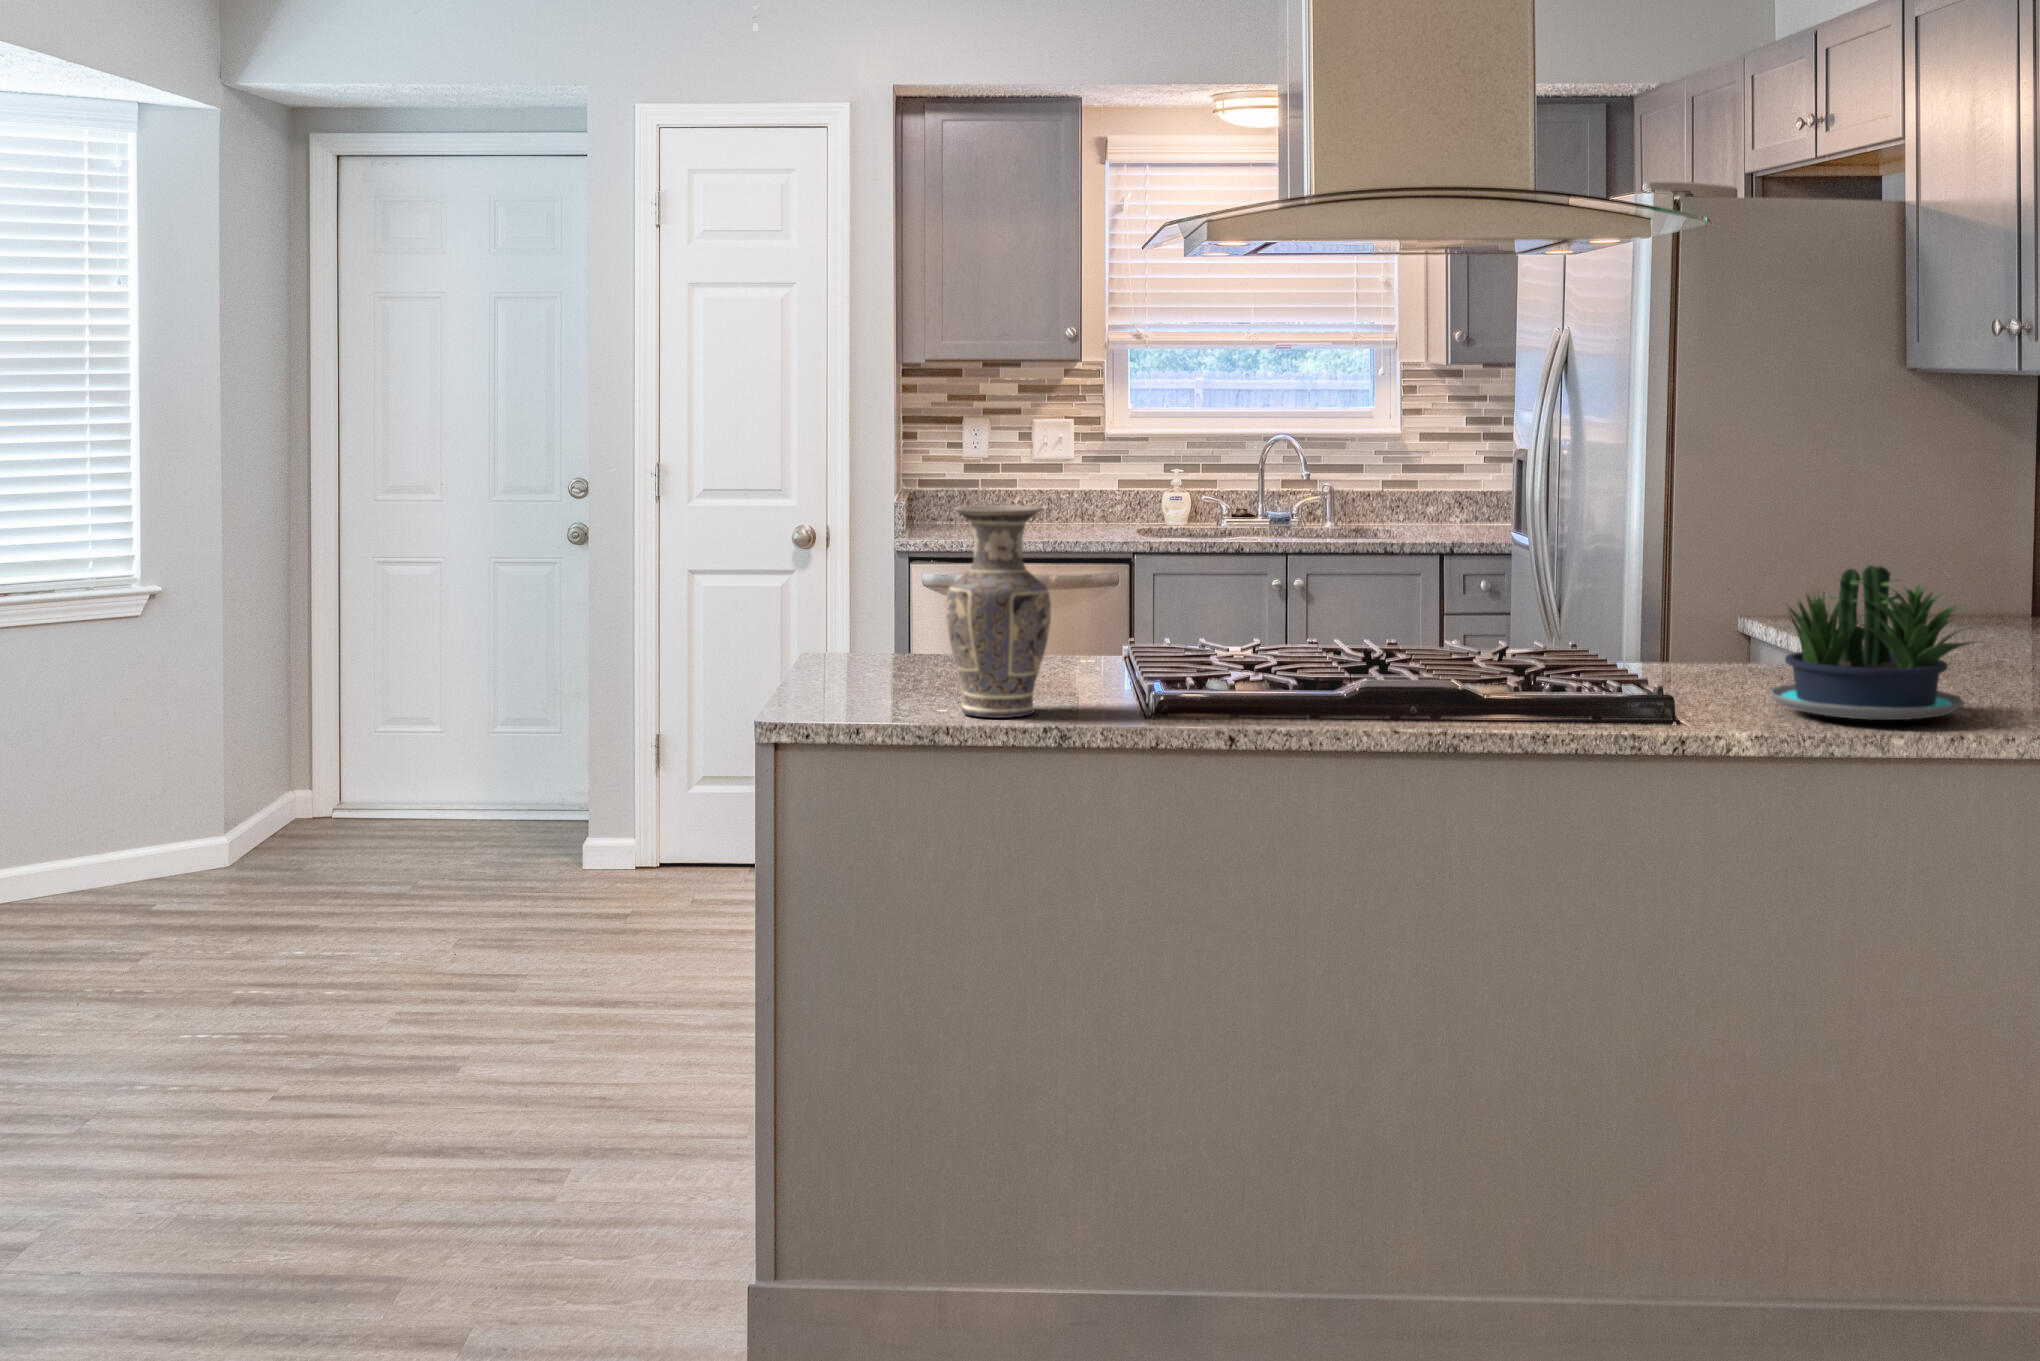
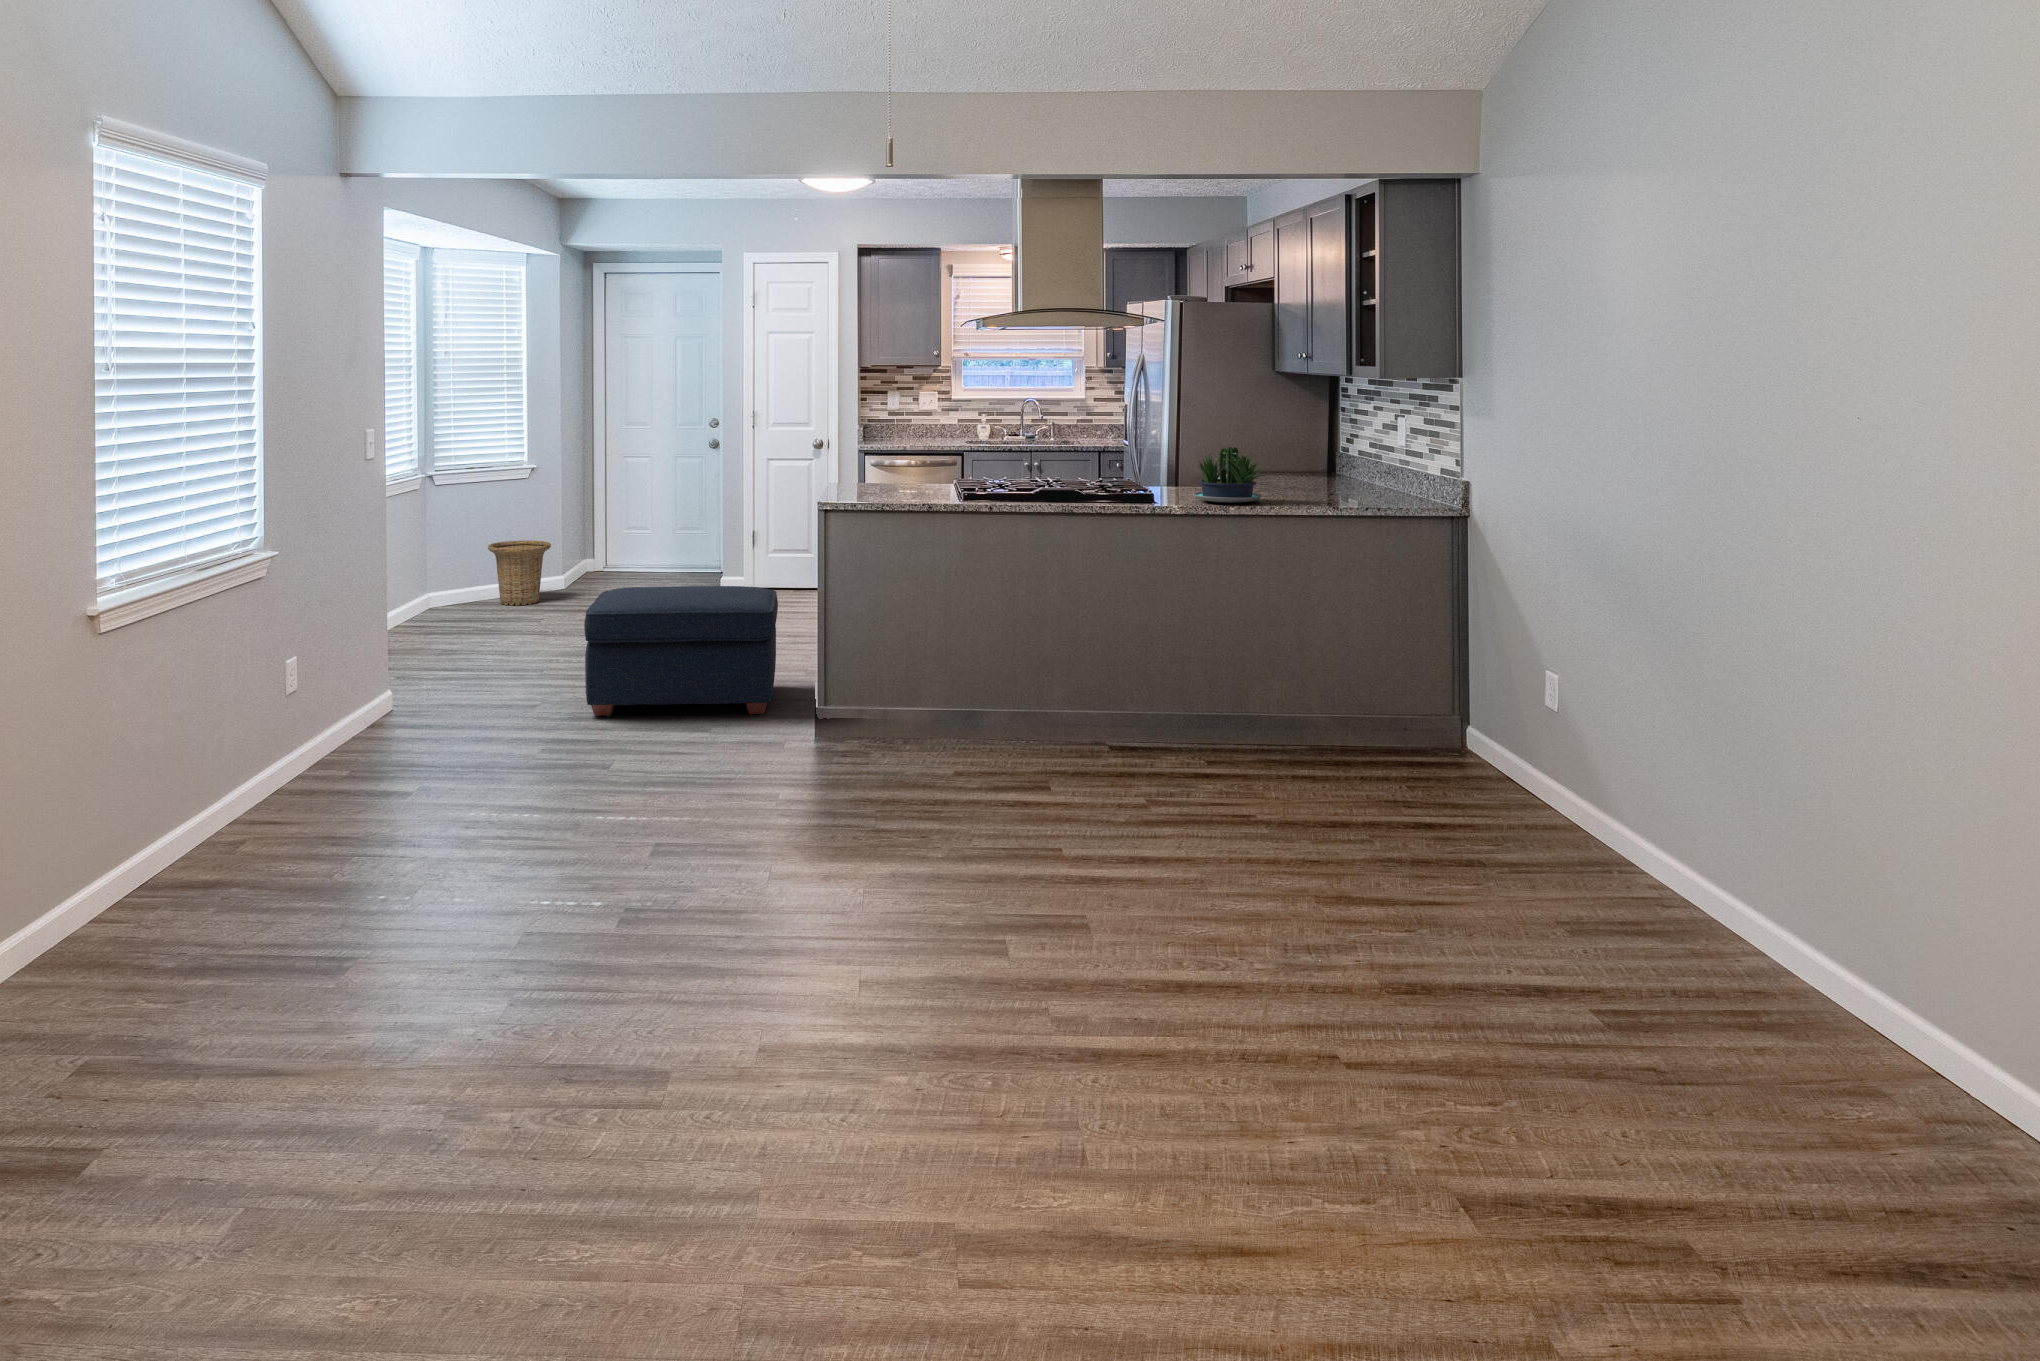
vase: present [946,505,1051,718] -> none [888,425,927,503]
basket: none [49,756,196,908] -> present [488,540,551,606]
ottoman: none [124,922,664,1294] -> present [584,586,778,716]

